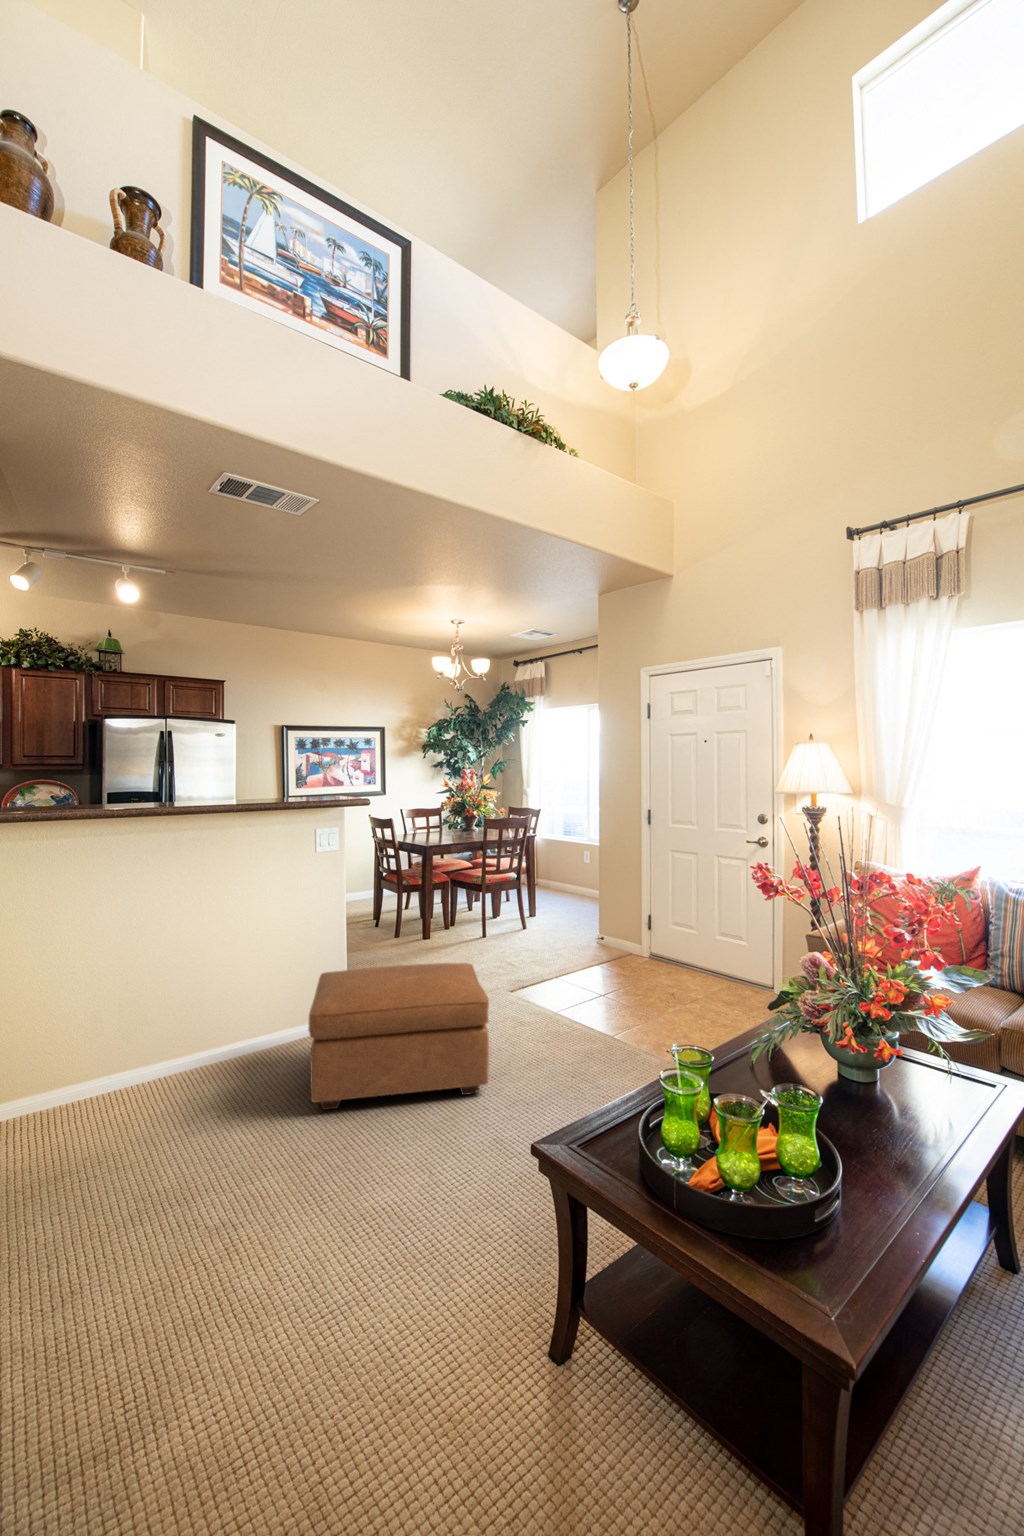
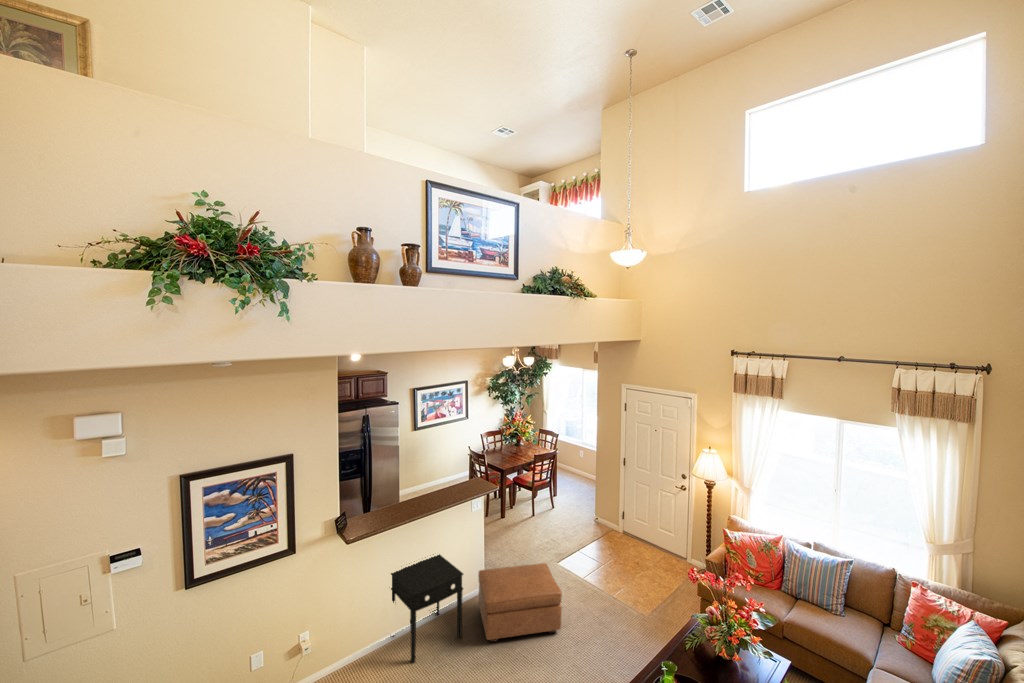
side table: none [101,933,265,1149] -> present [389,554,463,663]

